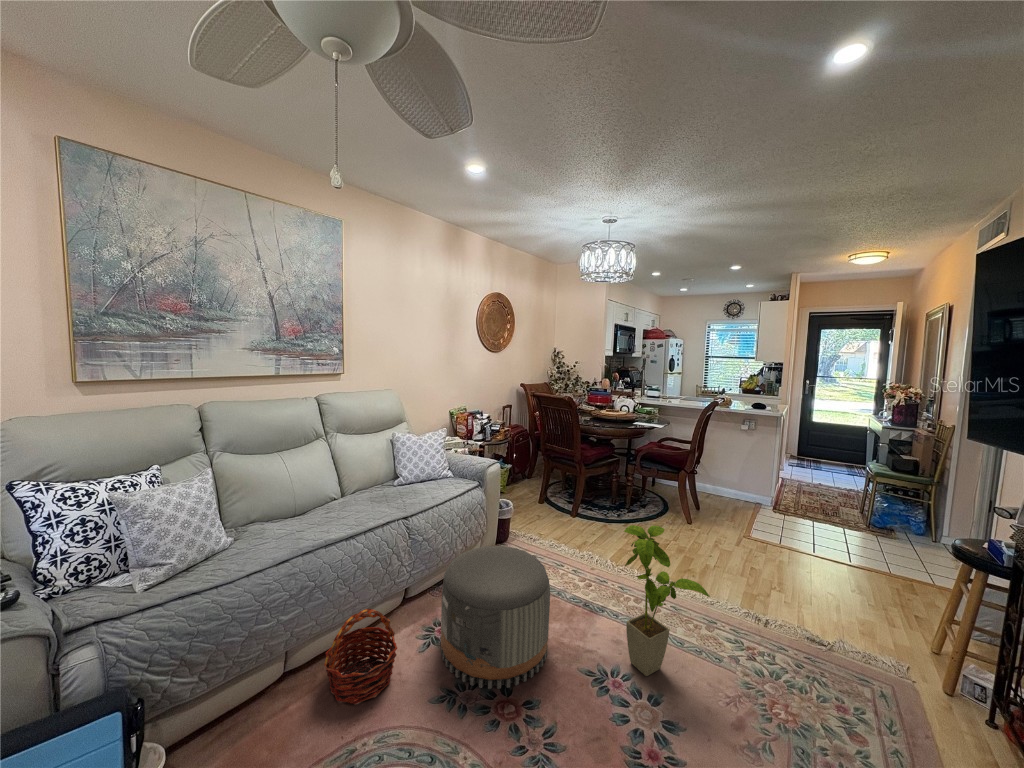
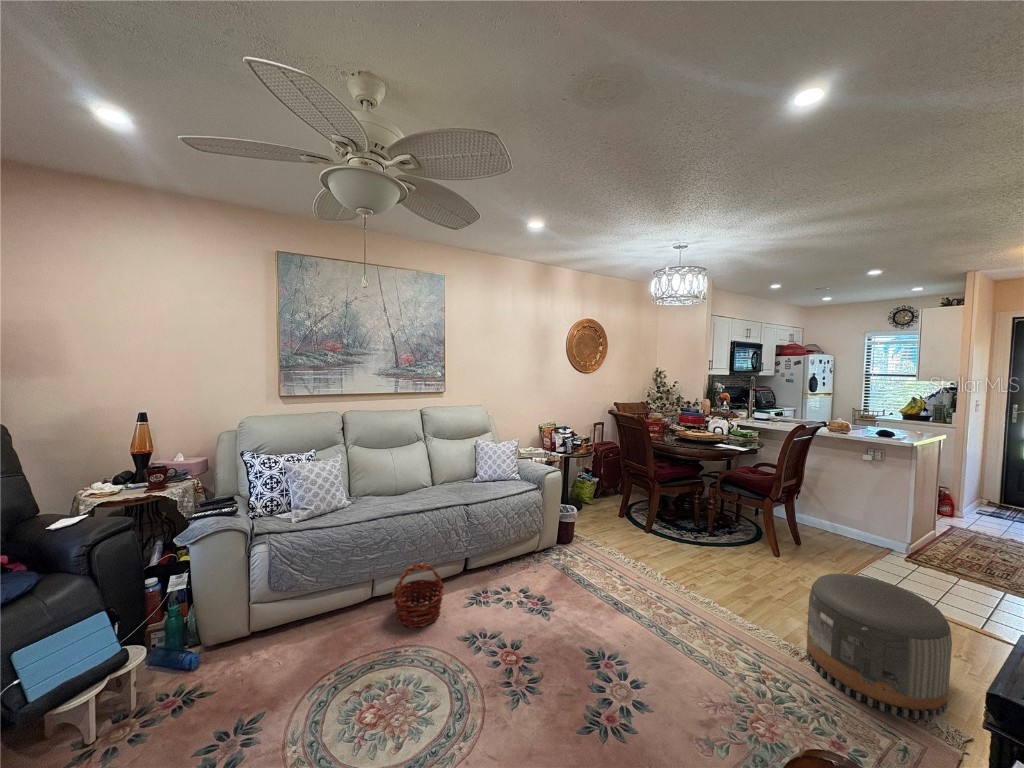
house plant: present [624,525,710,676] -> none [617,527,689,667]
pouf: present [441,546,550,689] -> present [807,574,952,719]

